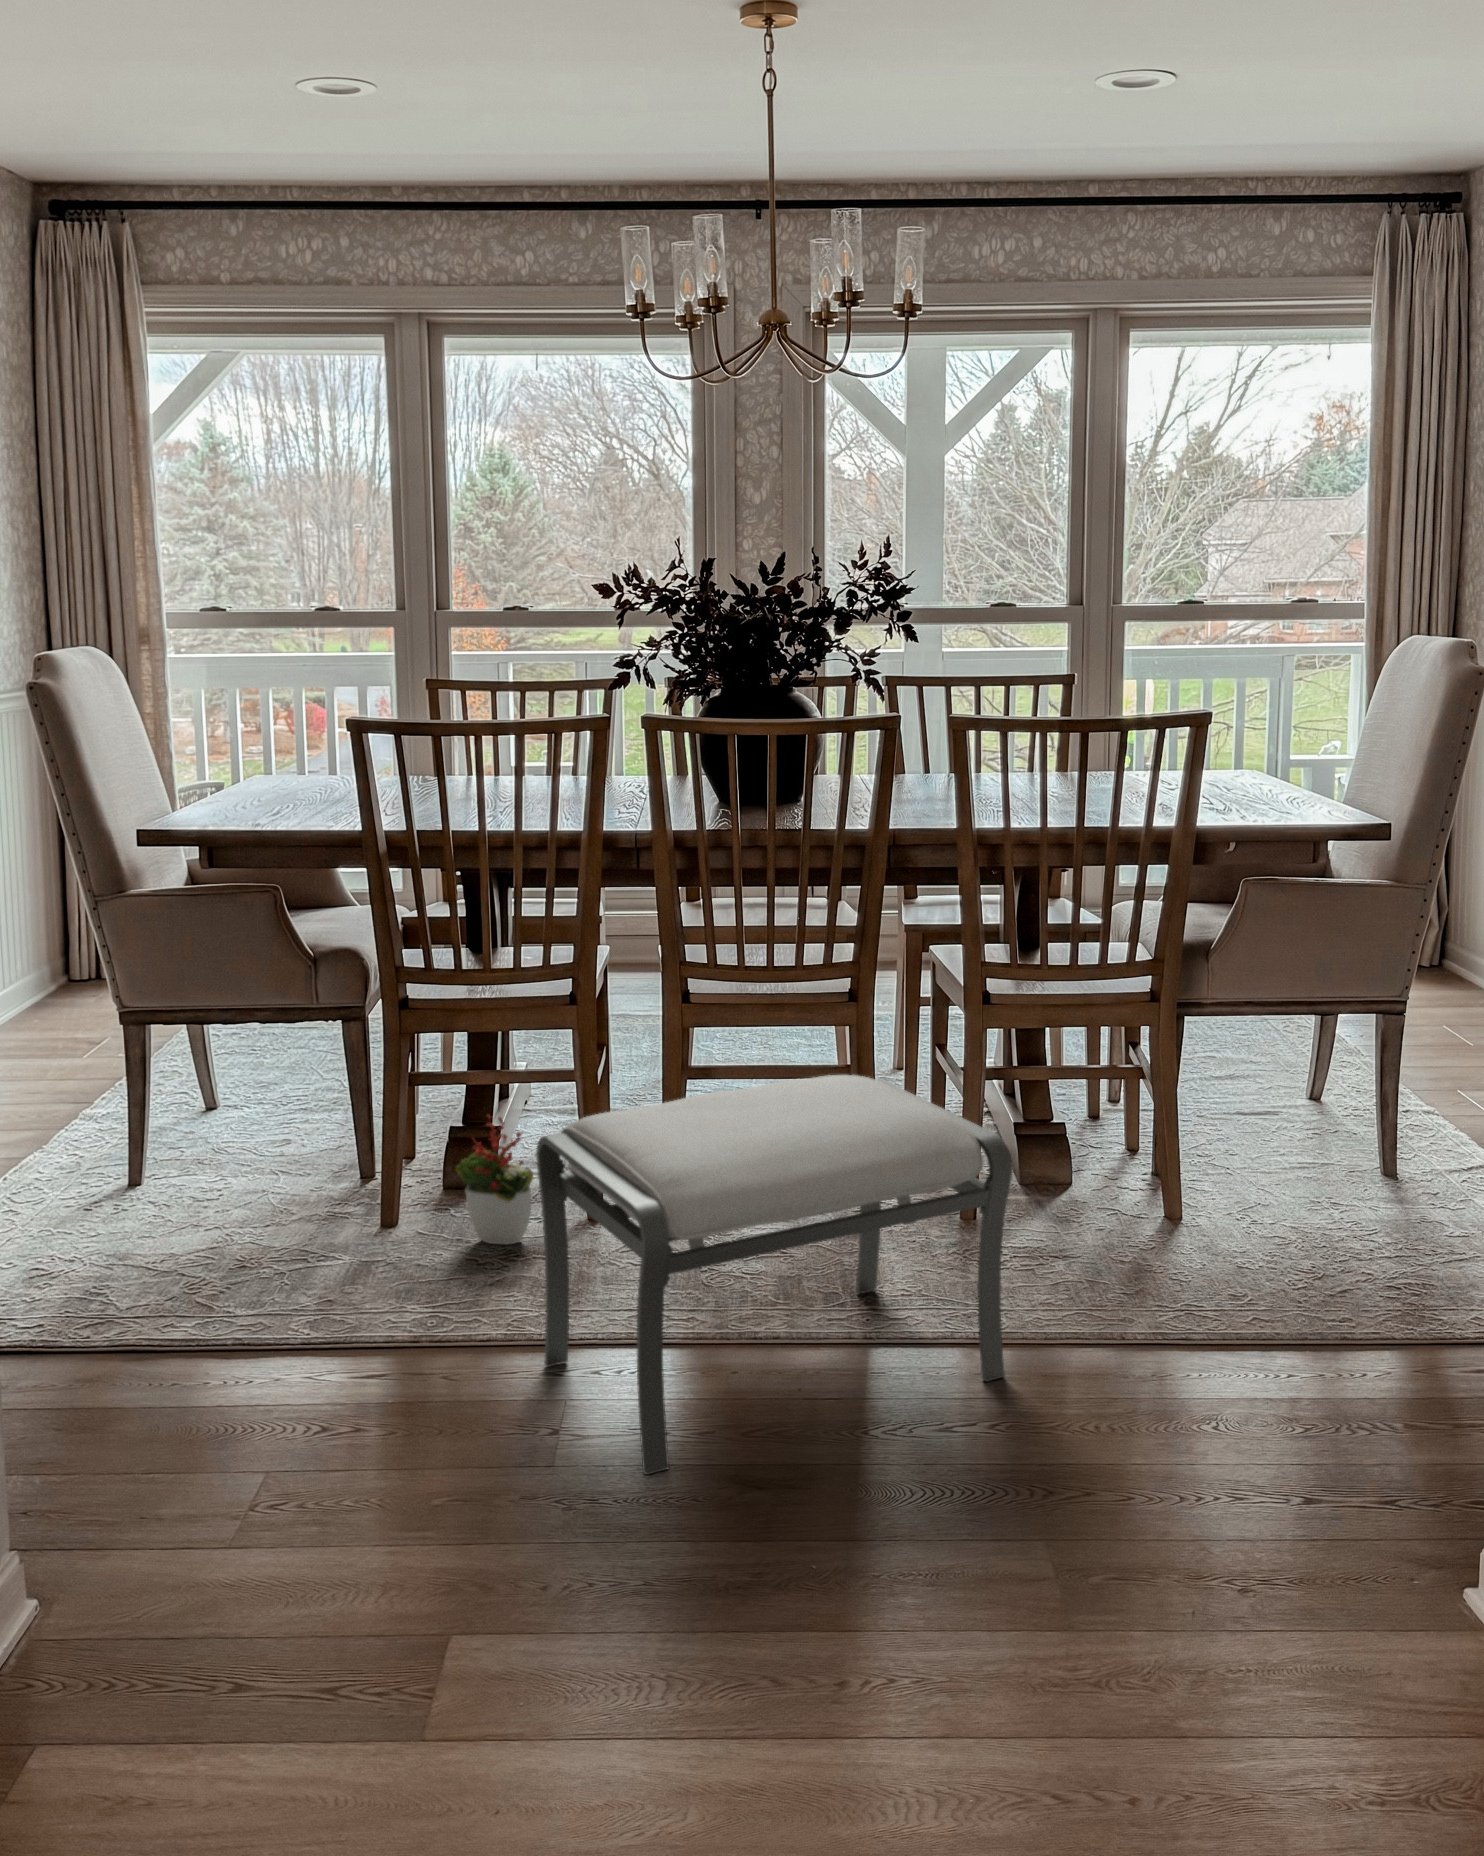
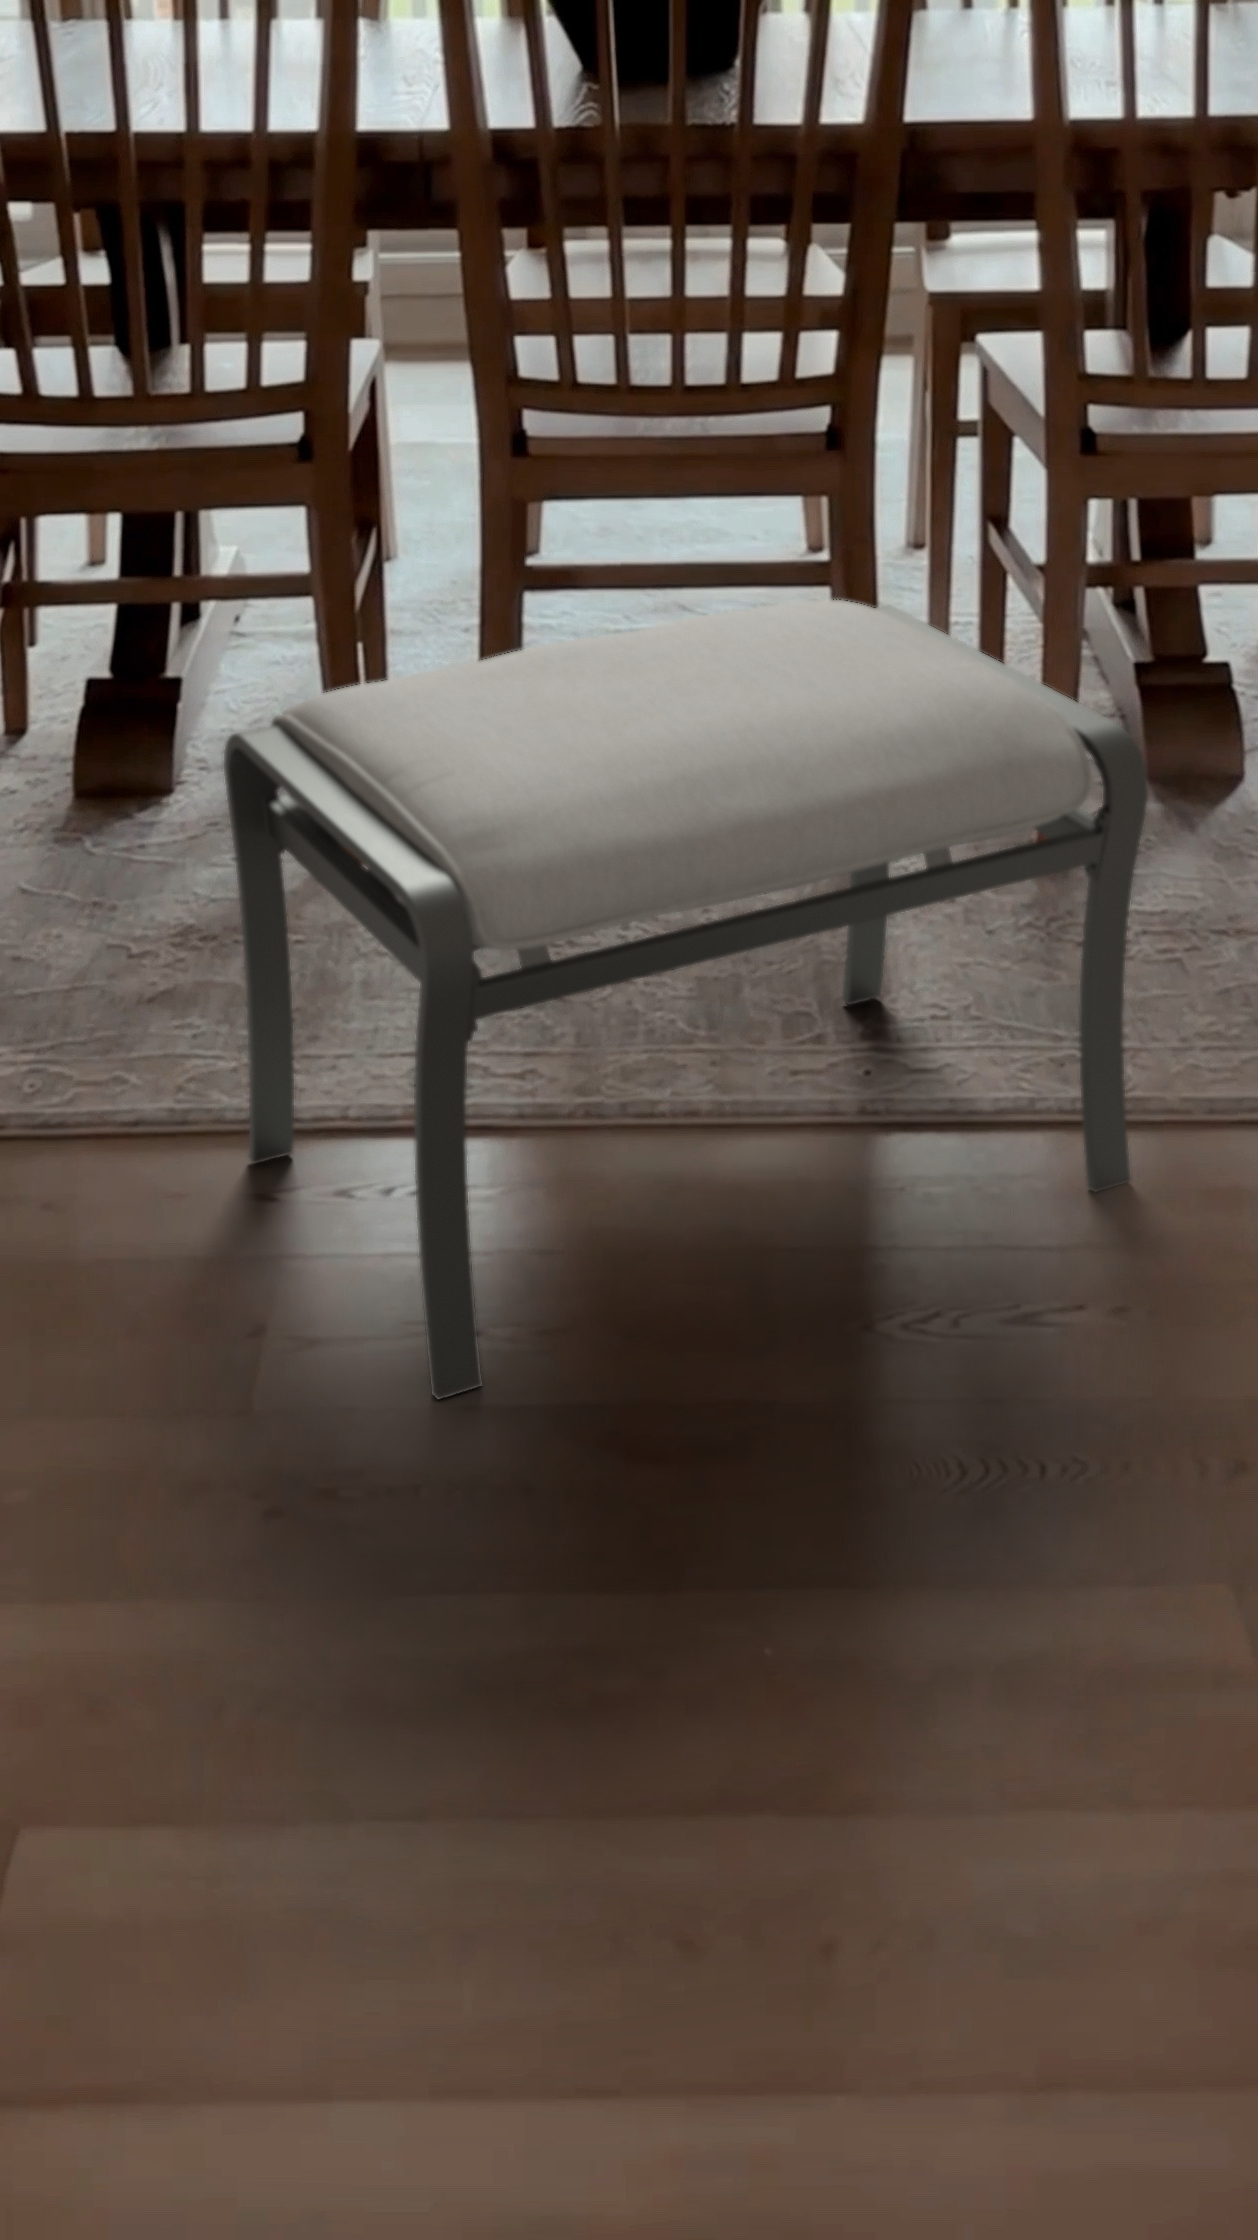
decorative plant: present [455,1116,533,1245] -> none [88,666,235,907]

